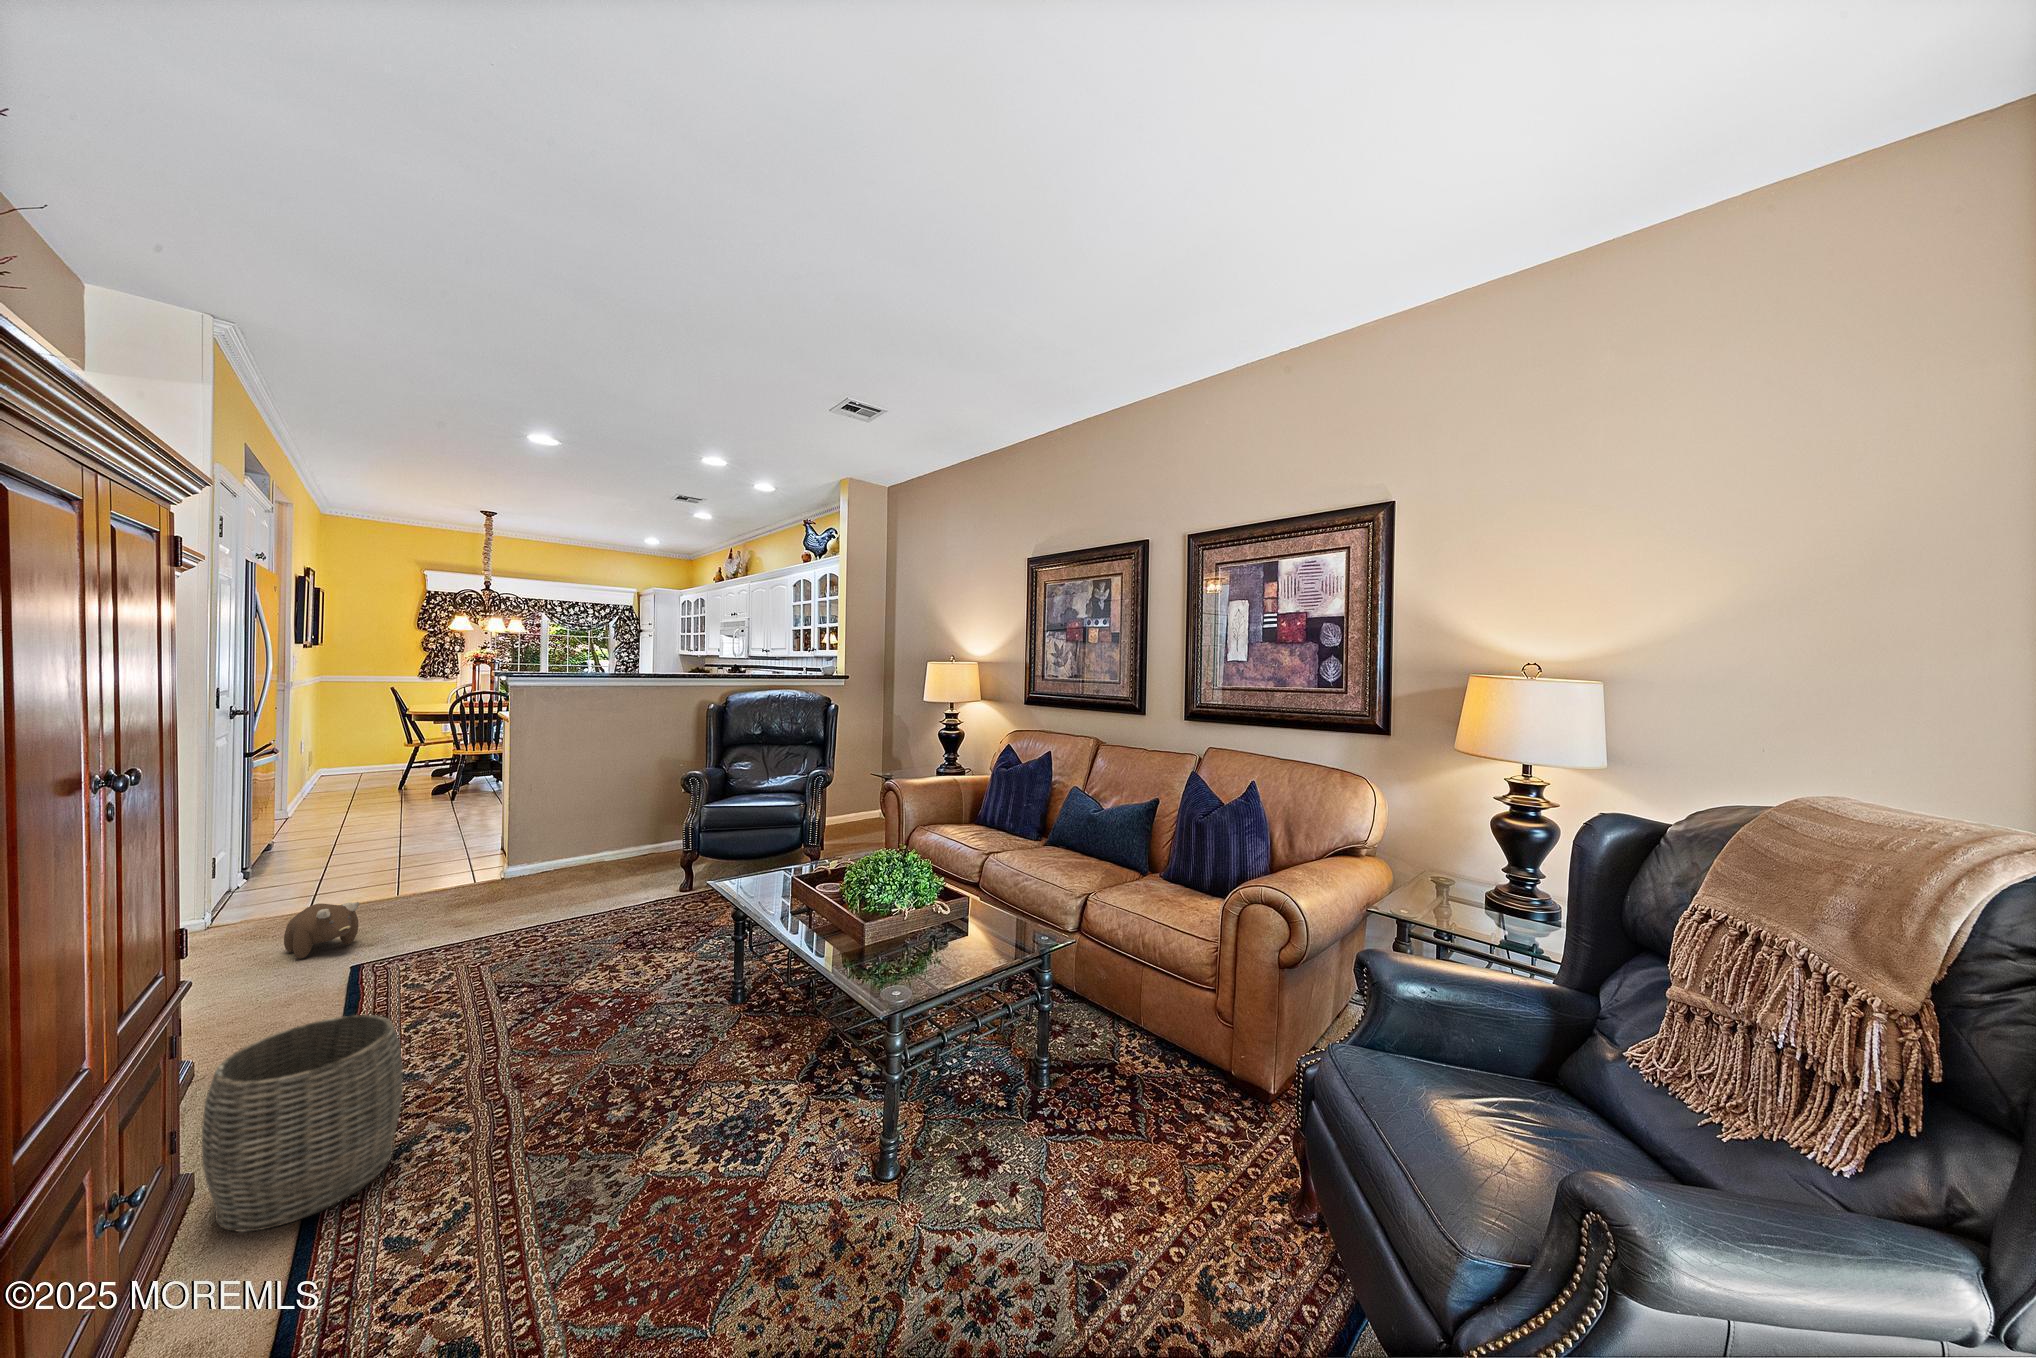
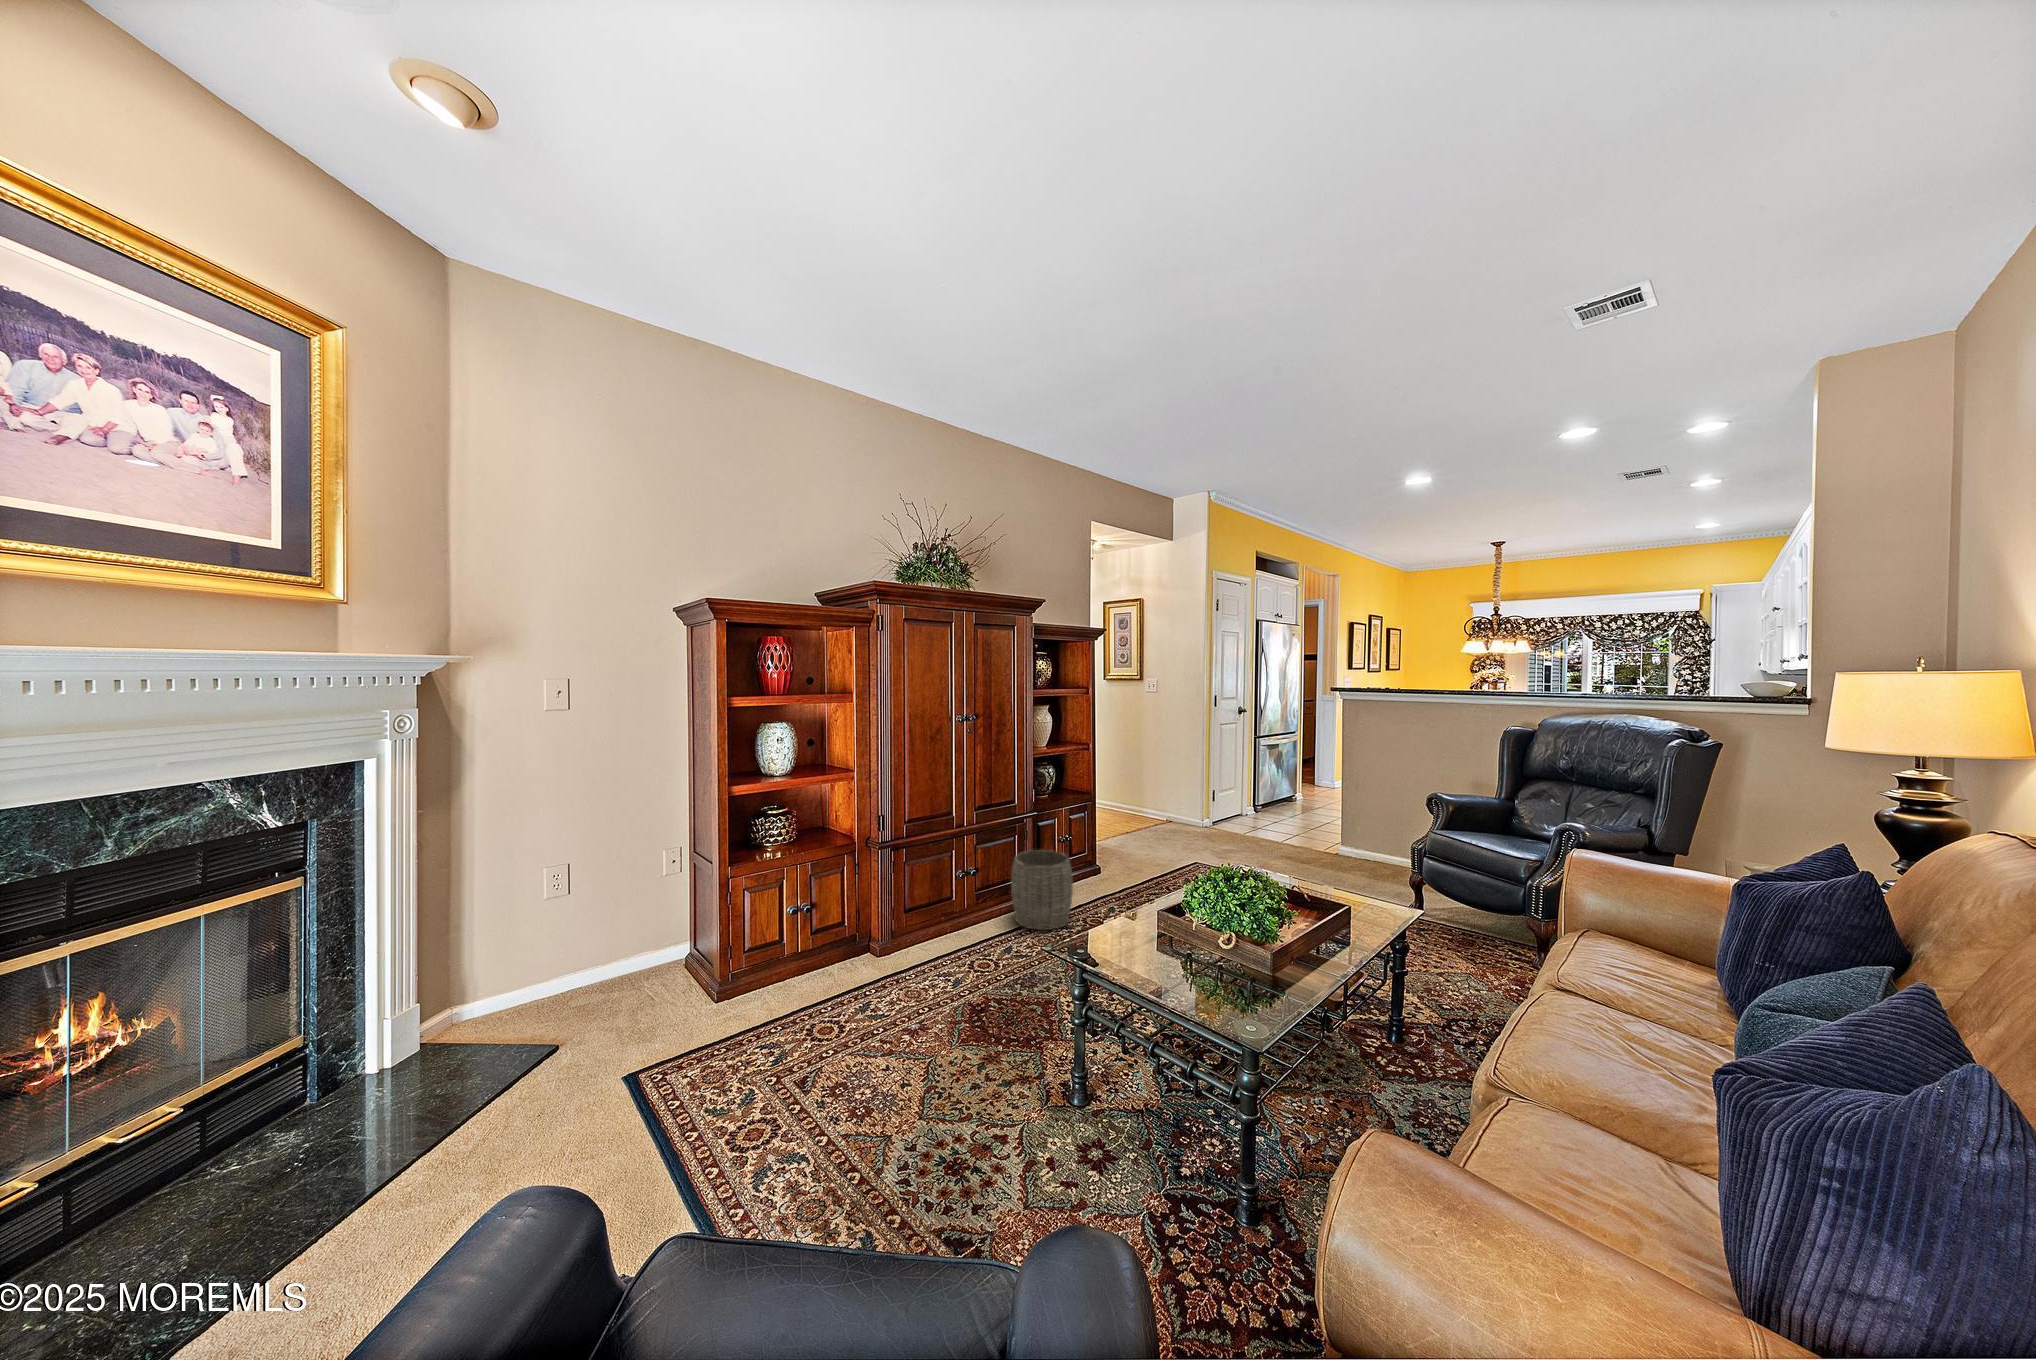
plush toy: present [284,902,359,959] -> none [1191,822,1220,851]

